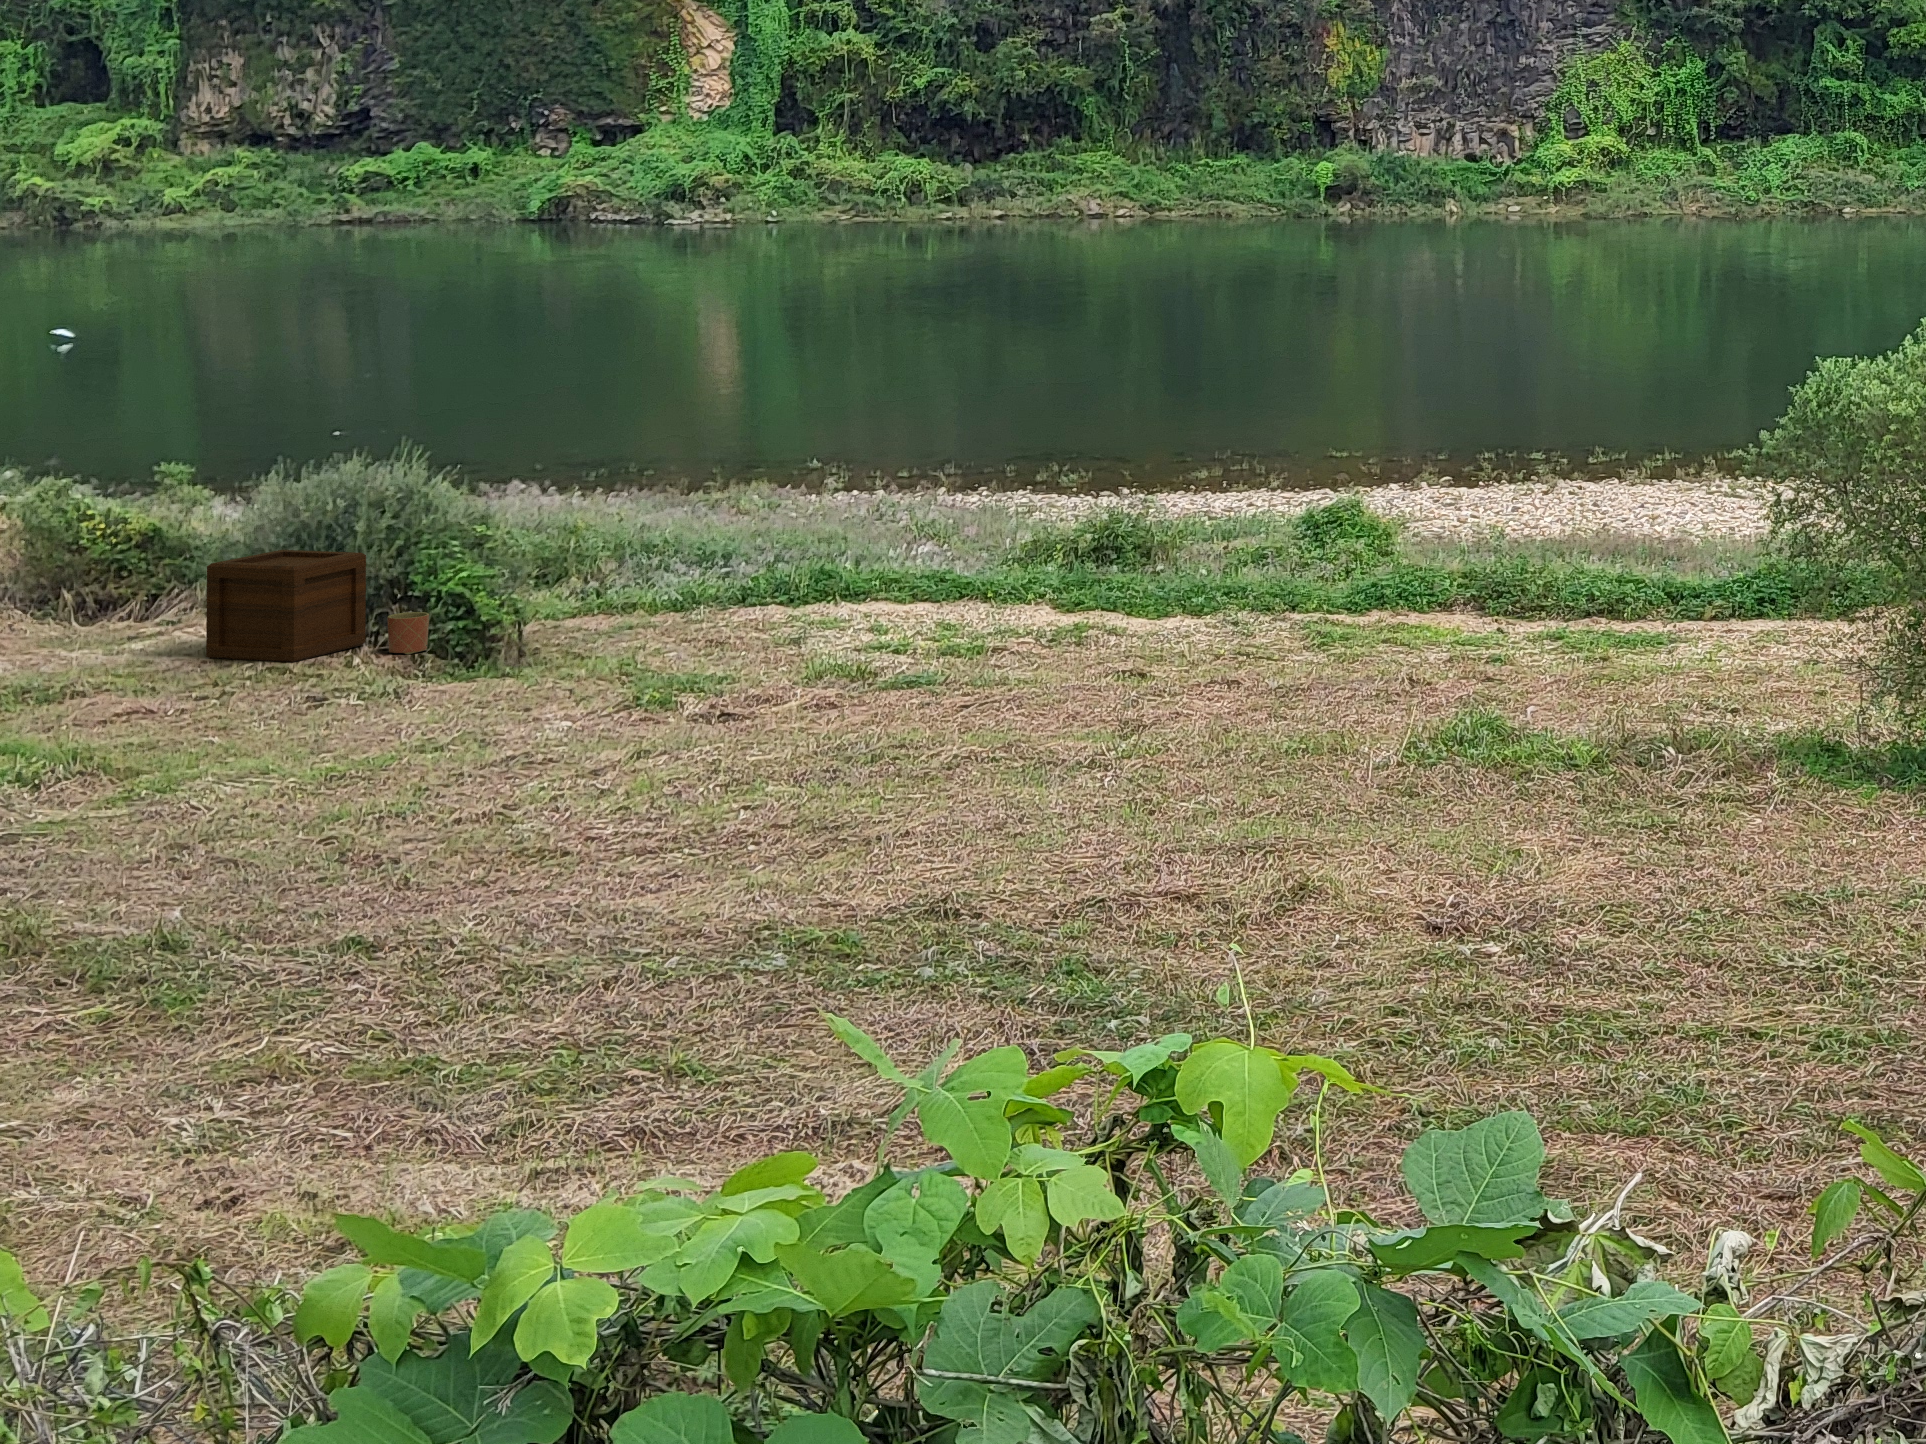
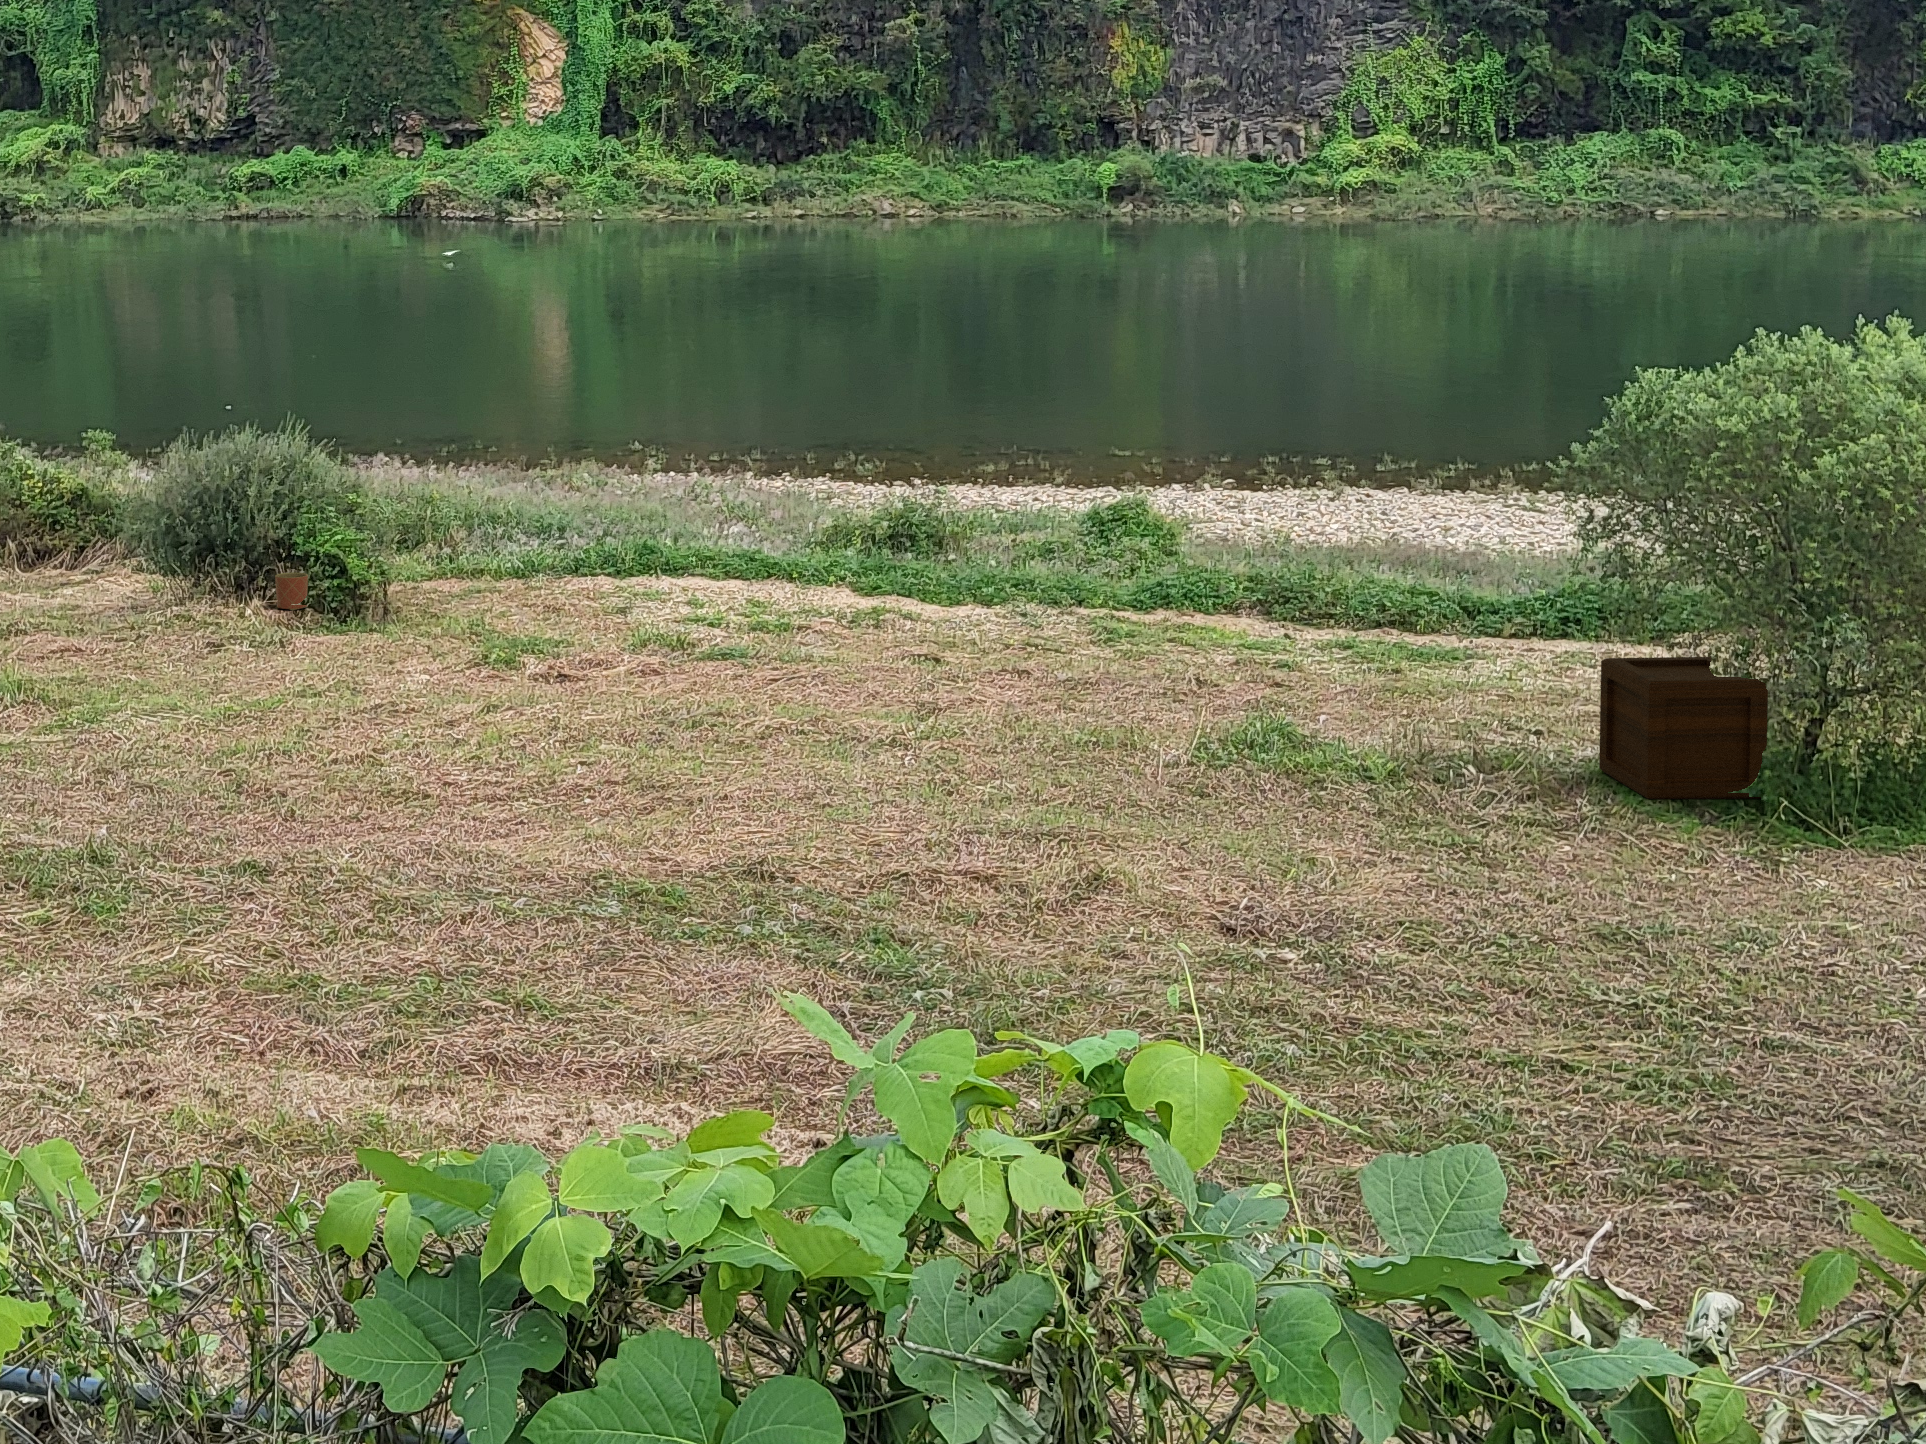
wooden crate: present [206,550,366,662] -> present [1599,657,1768,799]

